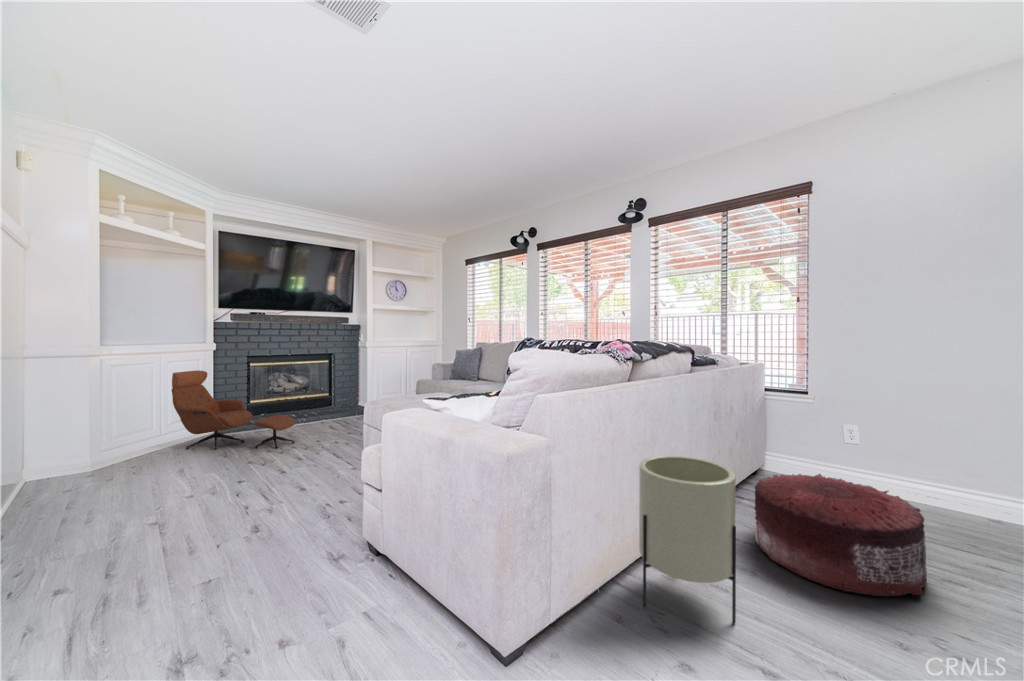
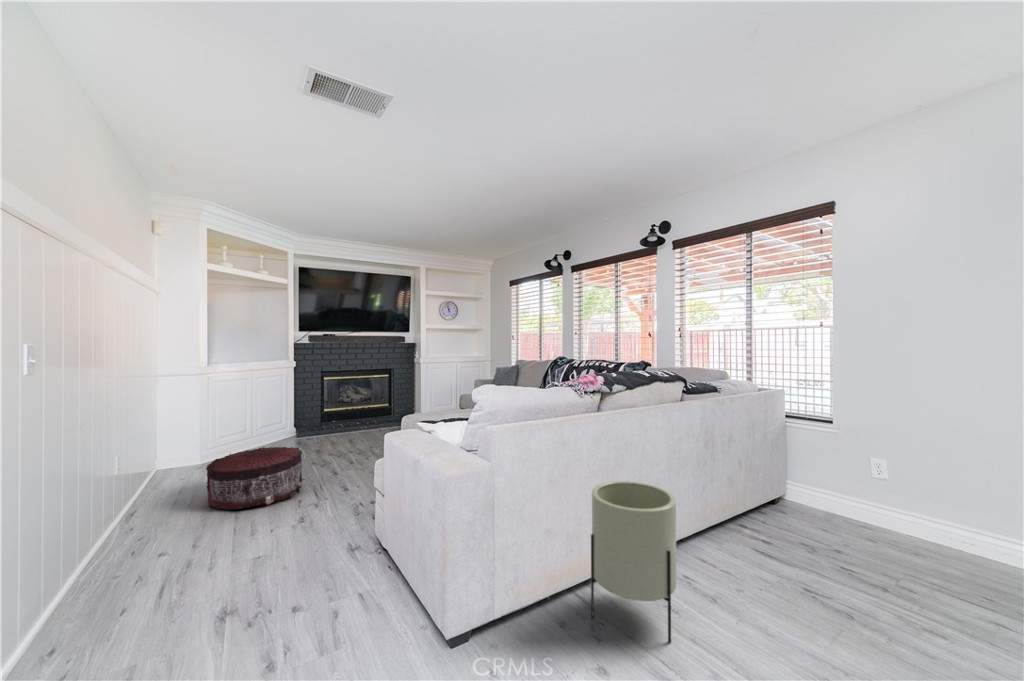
lounge chair: present [172,370,295,449] -> none [260,384,354,452]
pouf: present [755,474,927,596] -> present [206,447,302,510]

